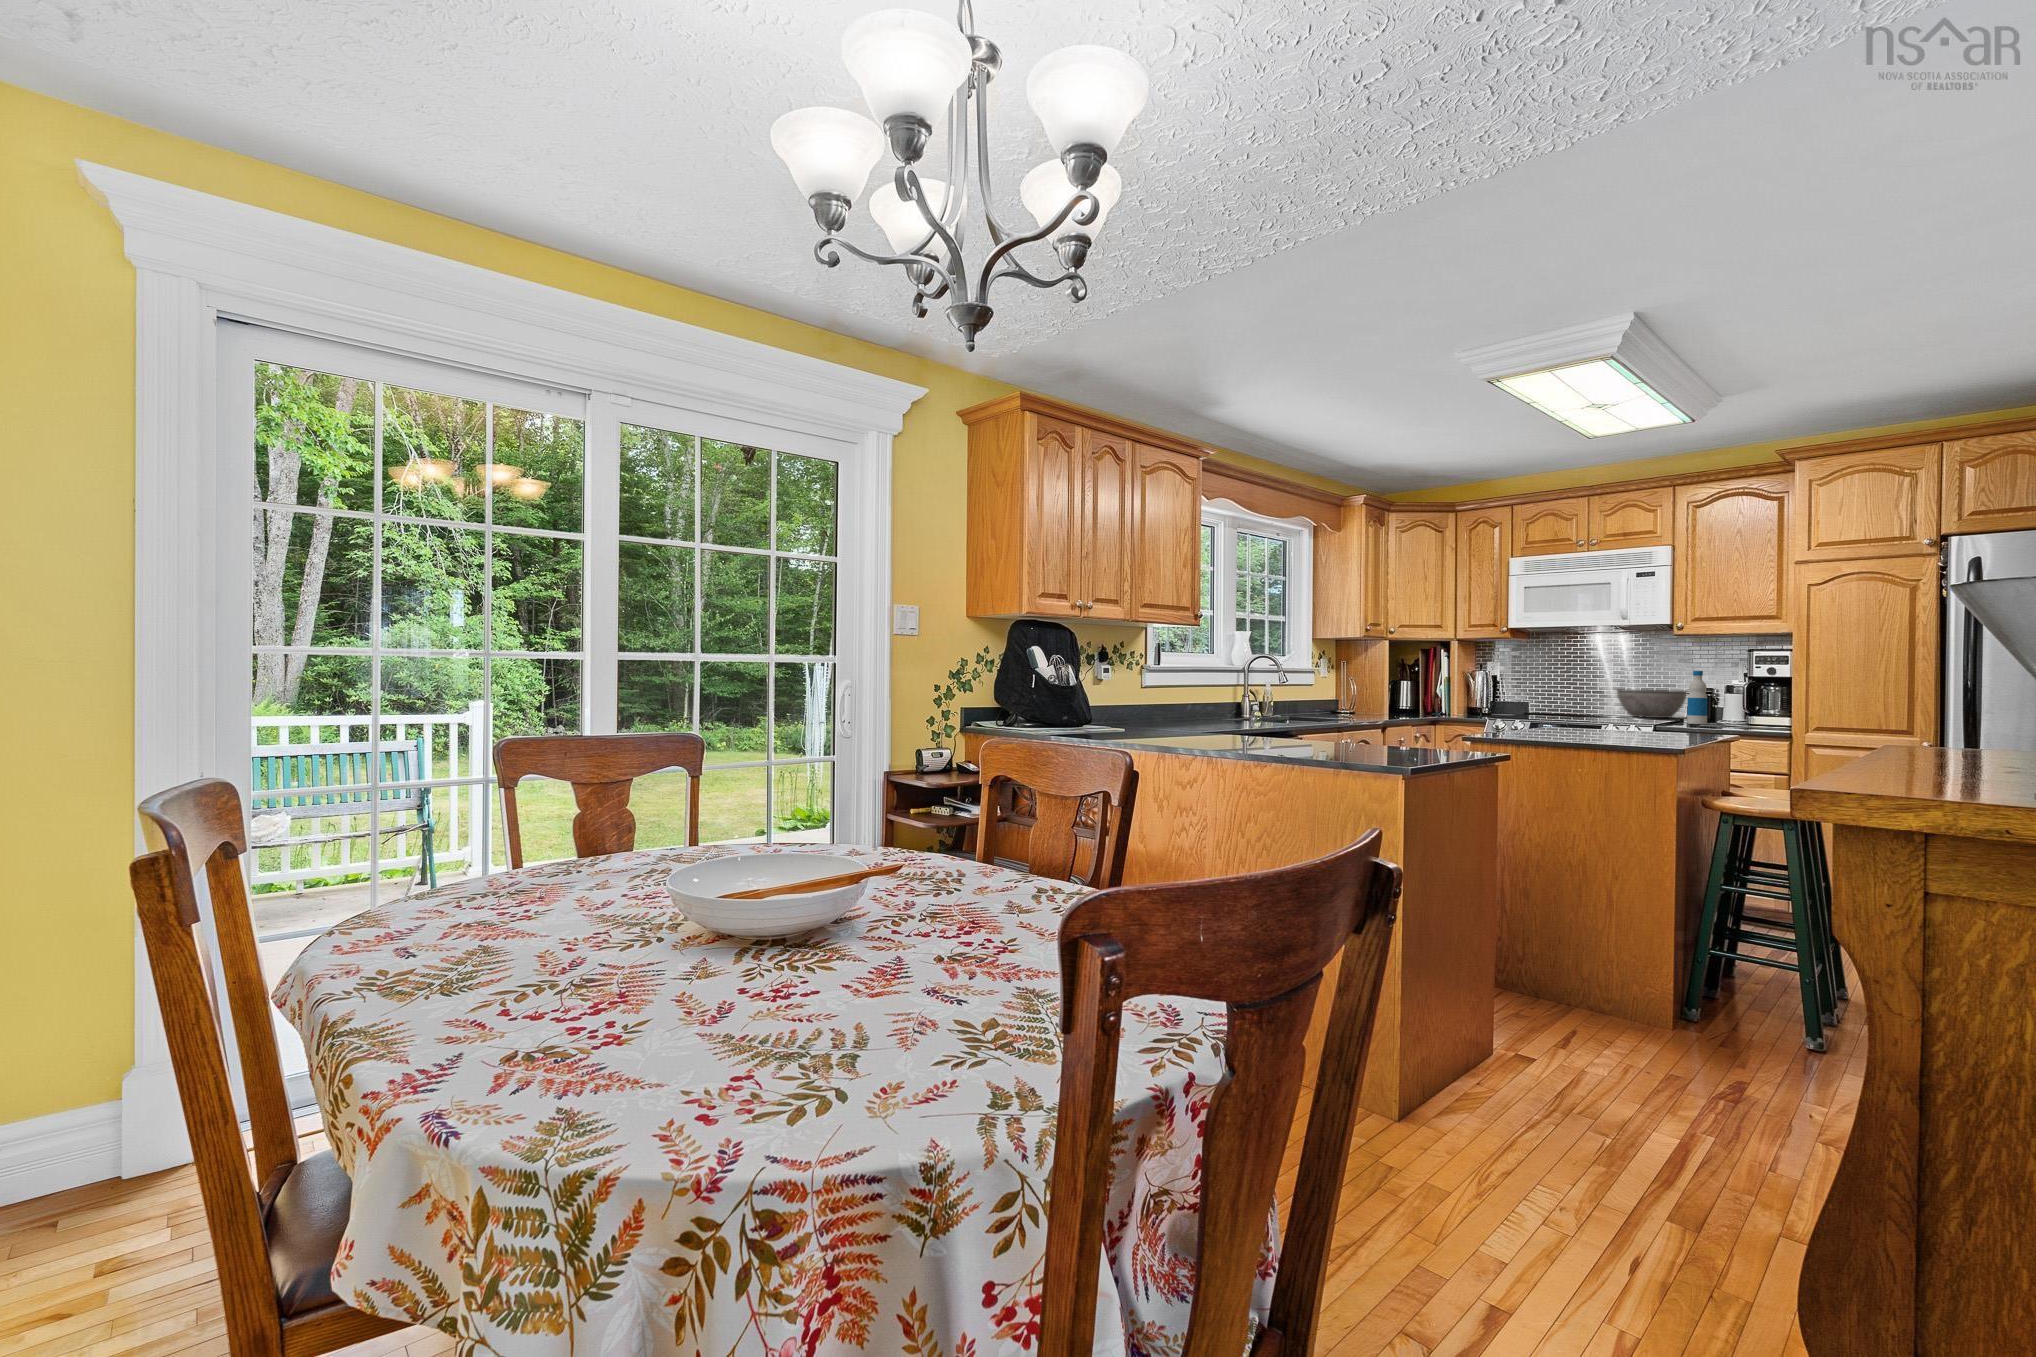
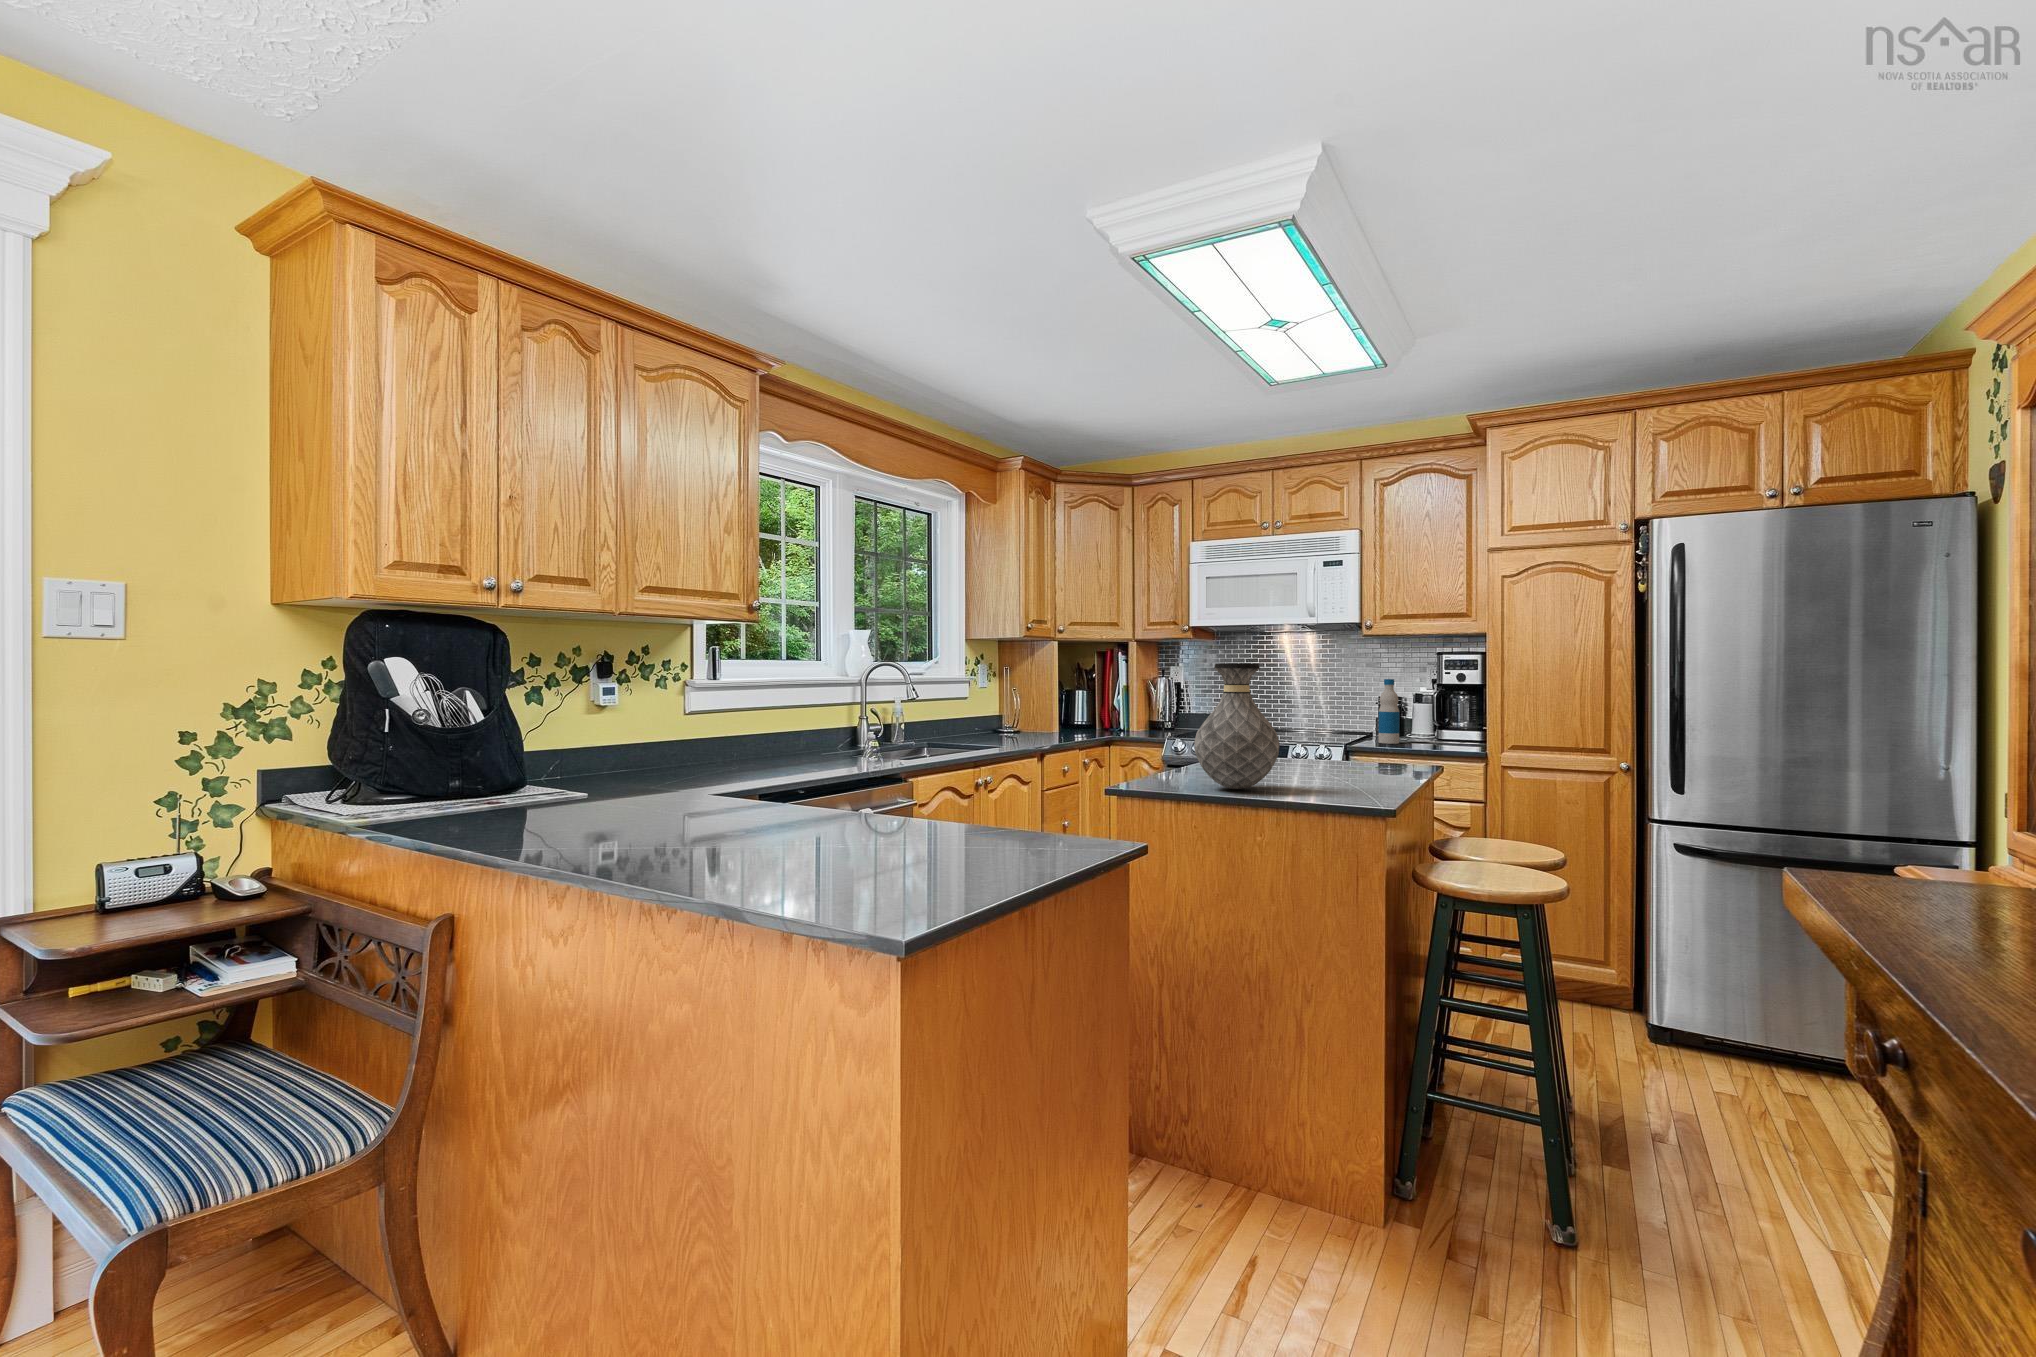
vase: none [1535,652,1601,738] -> present [1194,663,1280,789]
bowl: present [1617,689,1687,718] -> none [1304,698,1377,732]

